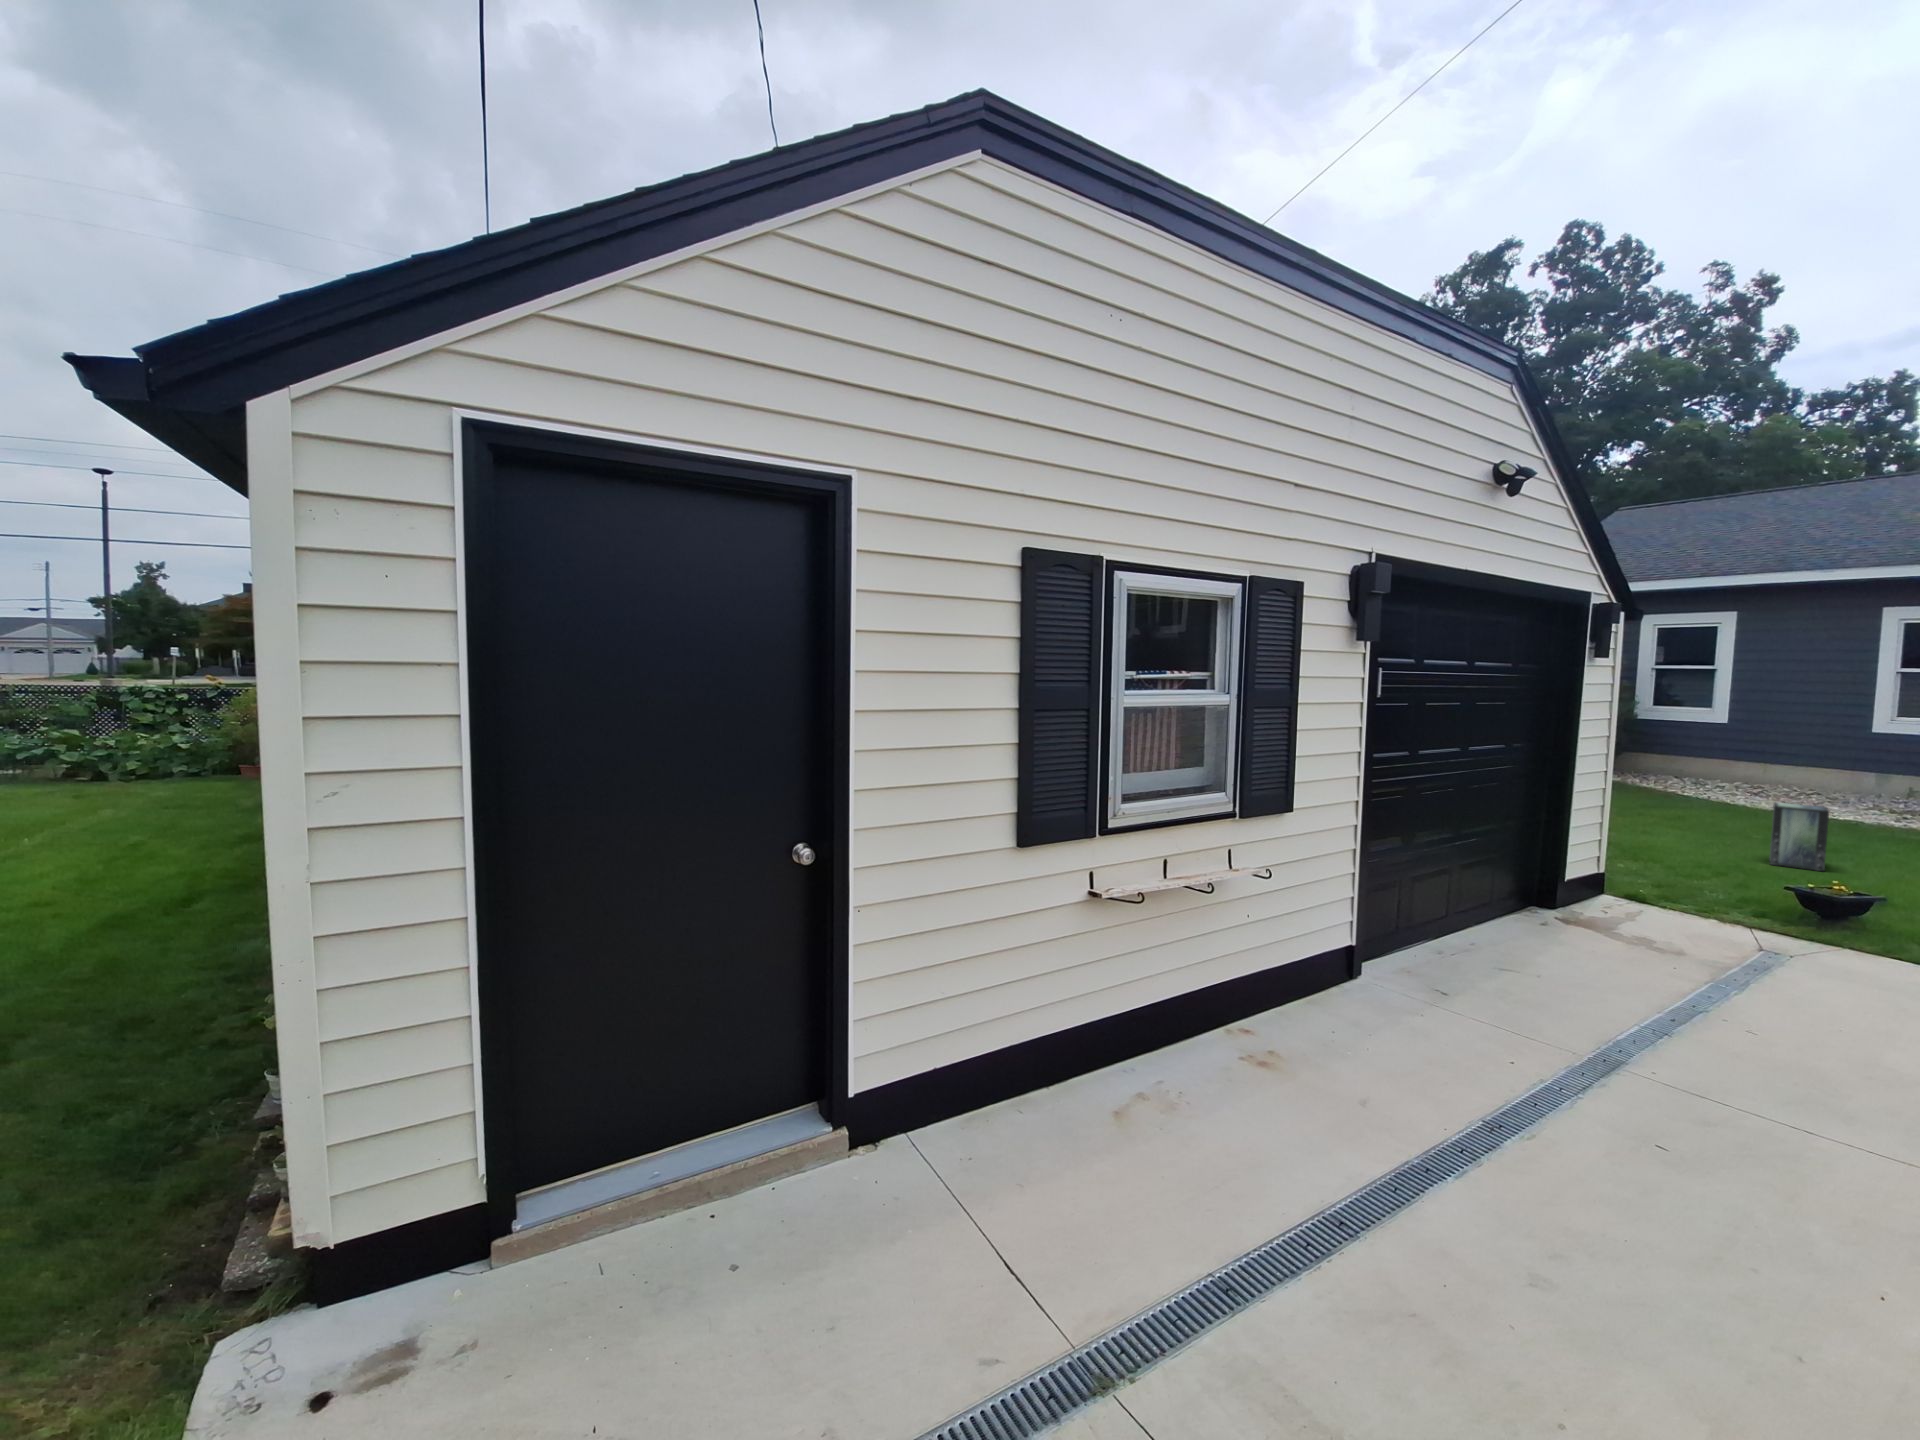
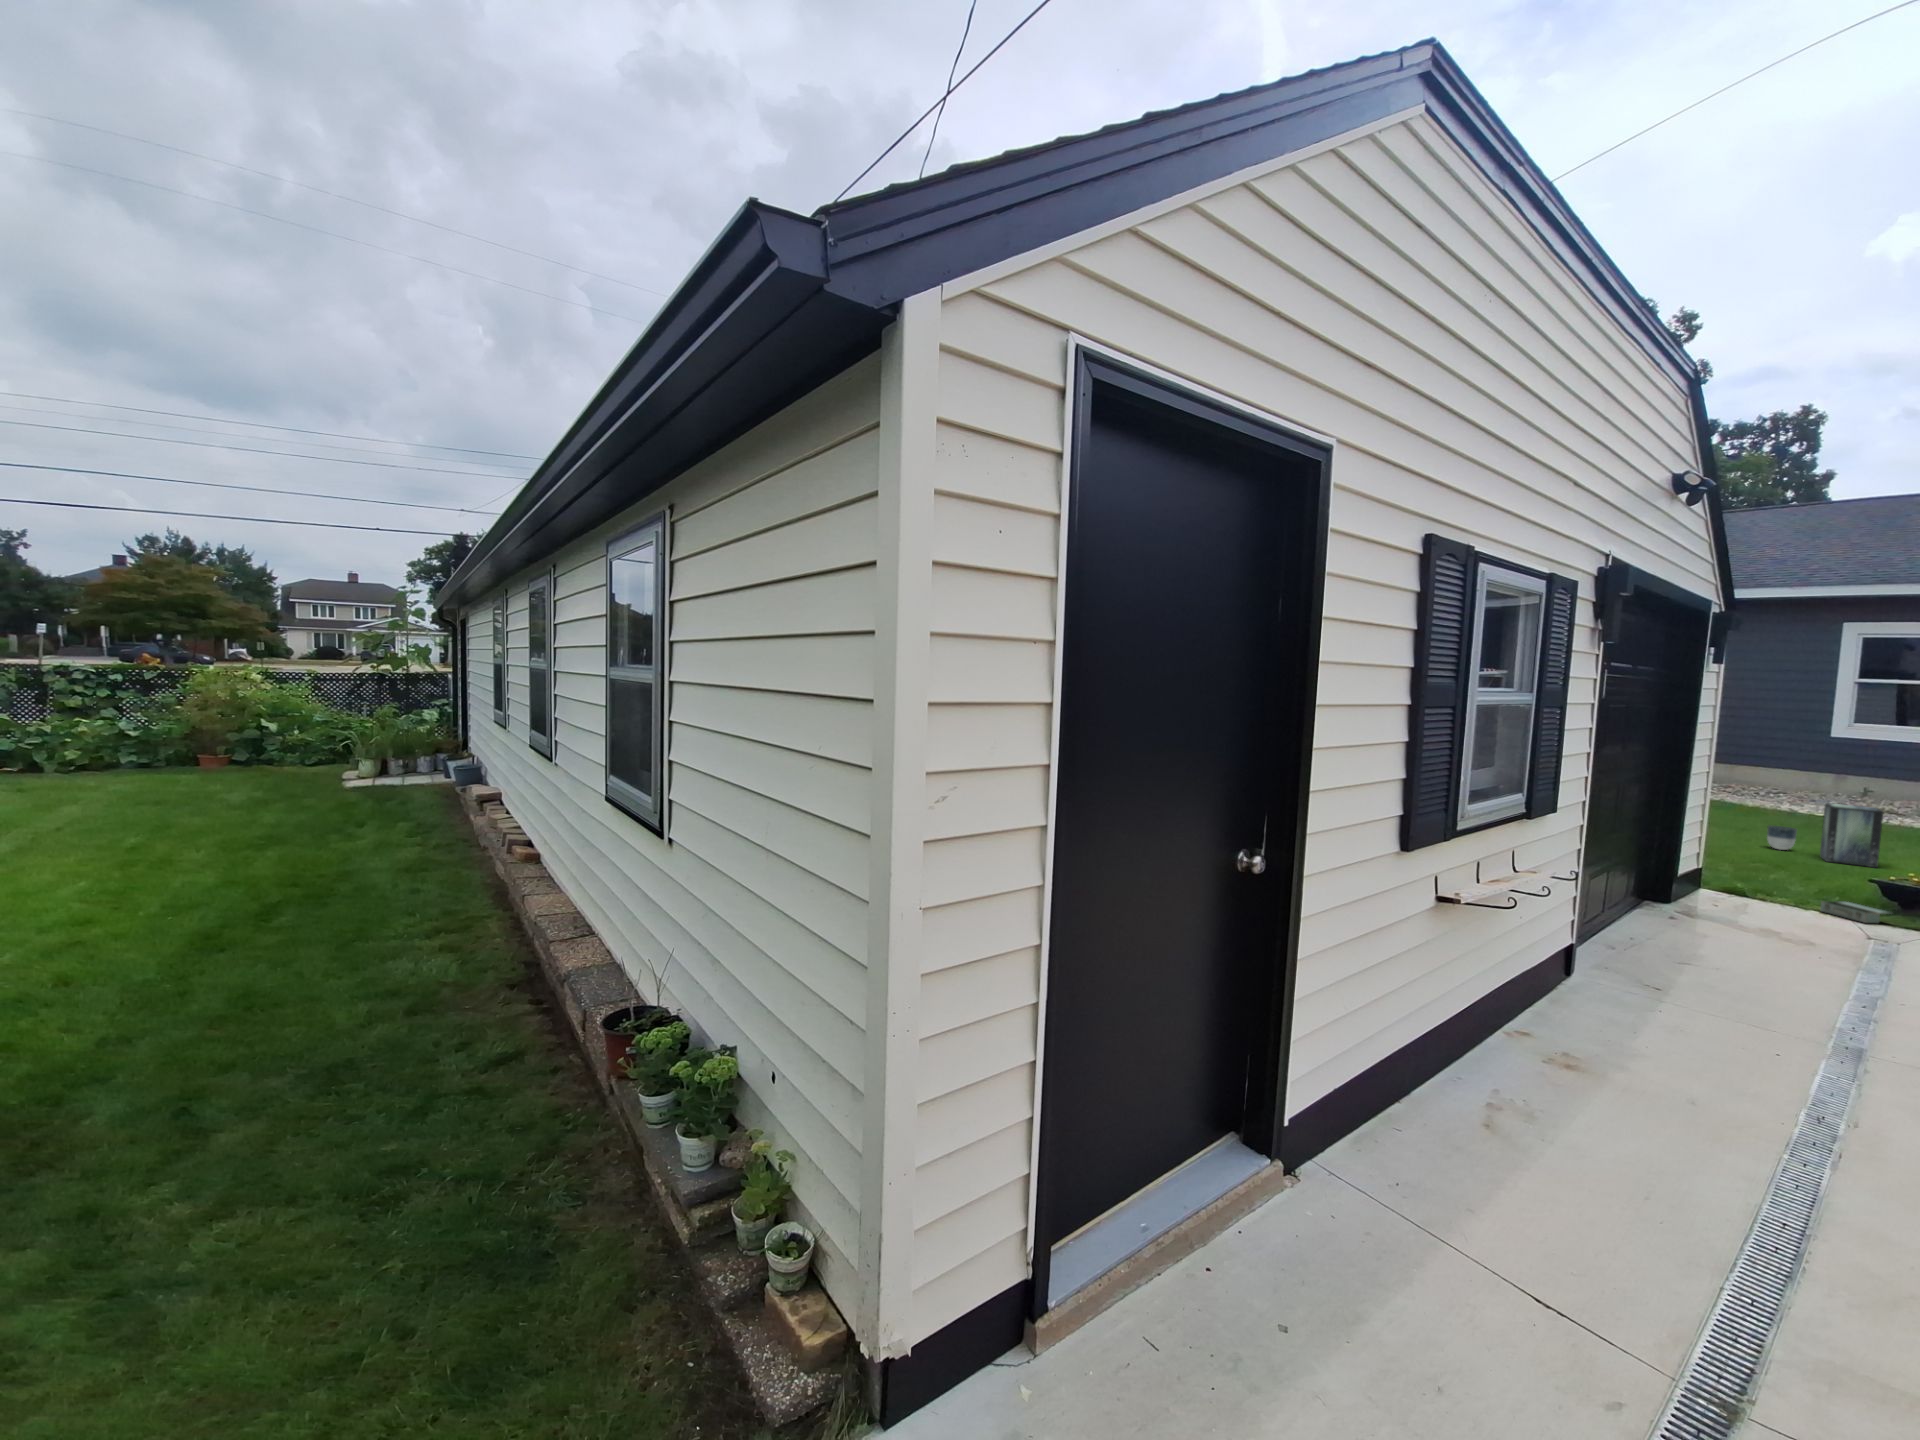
planter: none [1717,826,1748,852] -> present [1767,826,1797,850]
toolbox: none [1706,906,1777,930] -> present [1820,901,1891,923]

